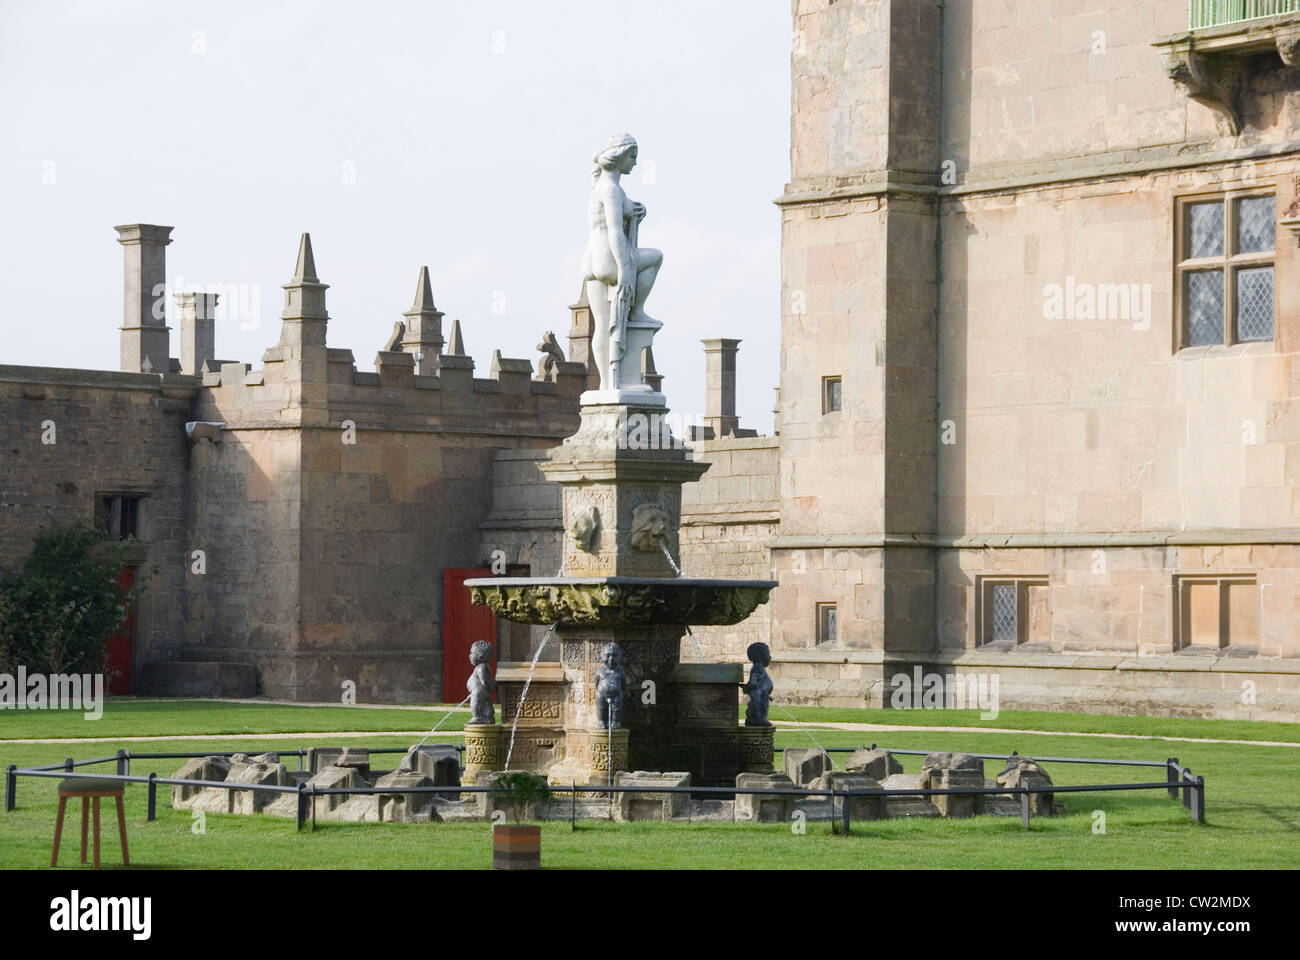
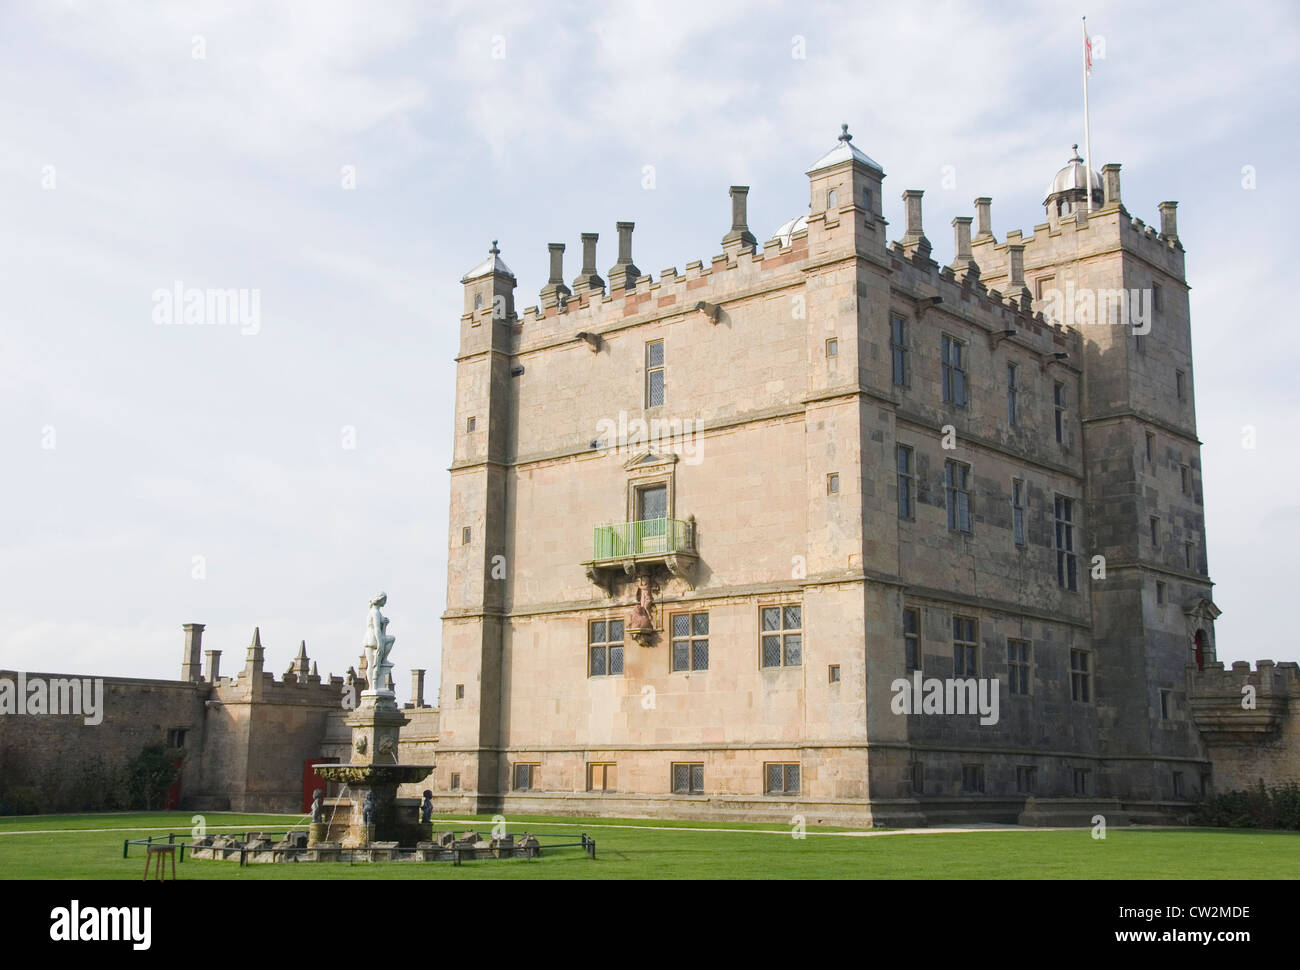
potted tree: present [488,773,555,870] -> none [320,841,348,880]

